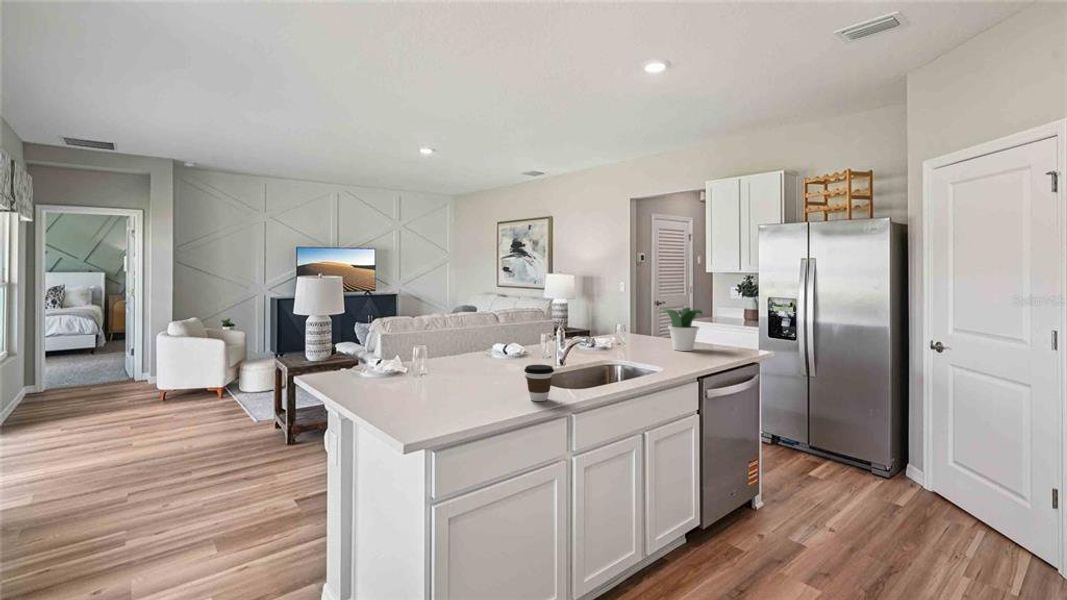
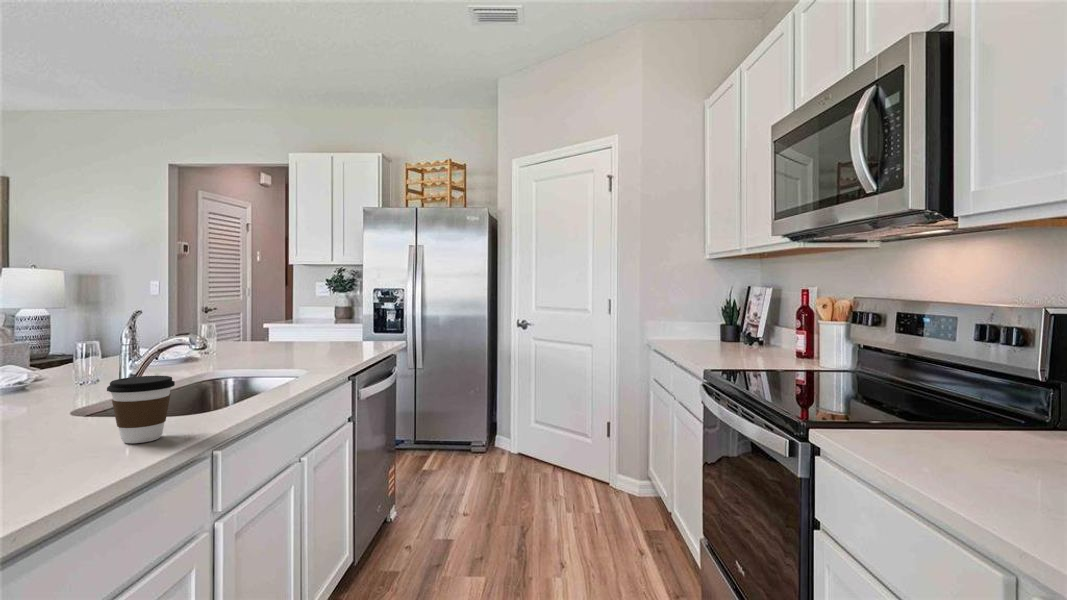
potted plant: present [661,308,703,351] -> none [273,296,332,351]

